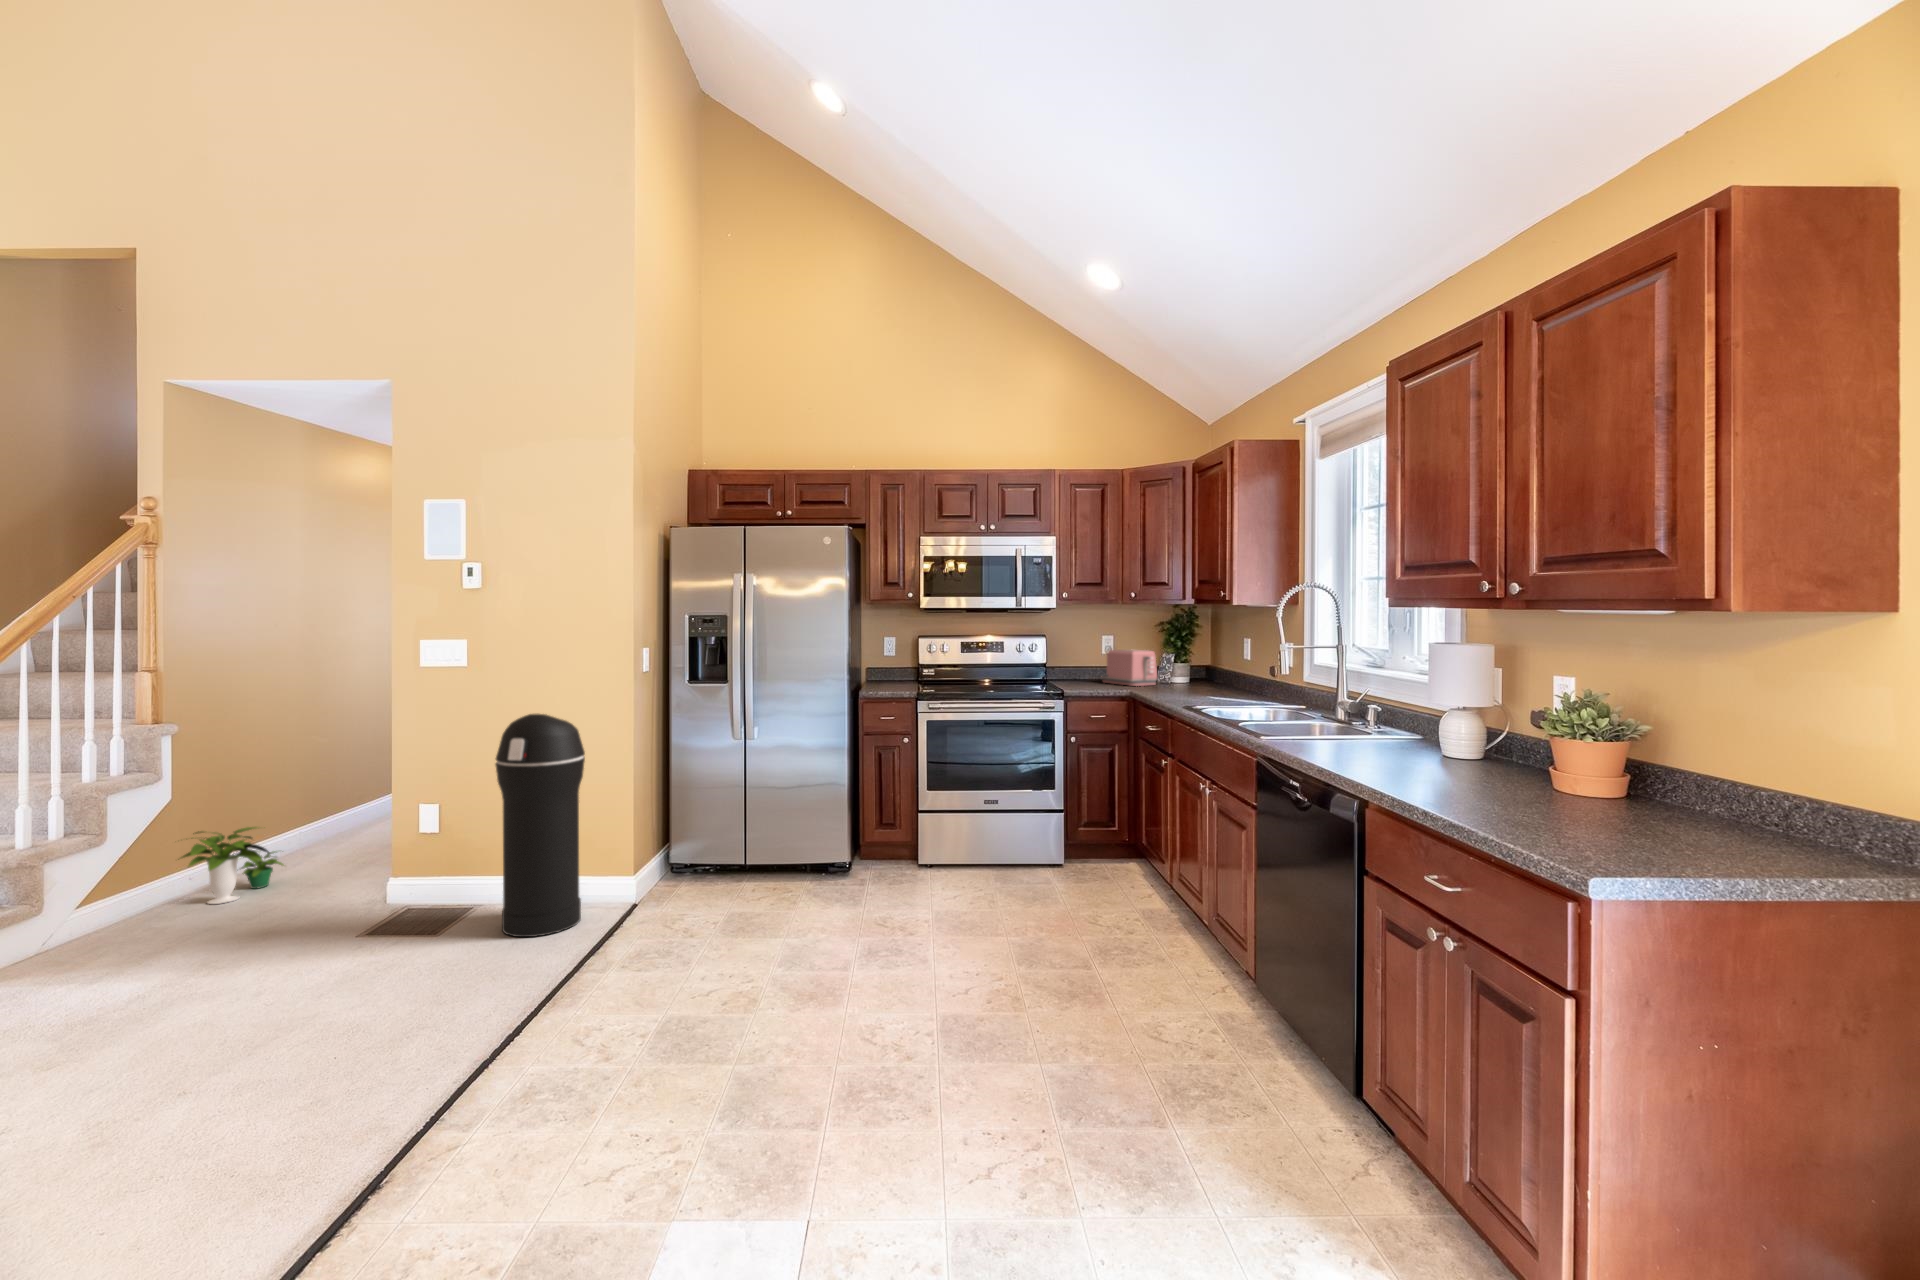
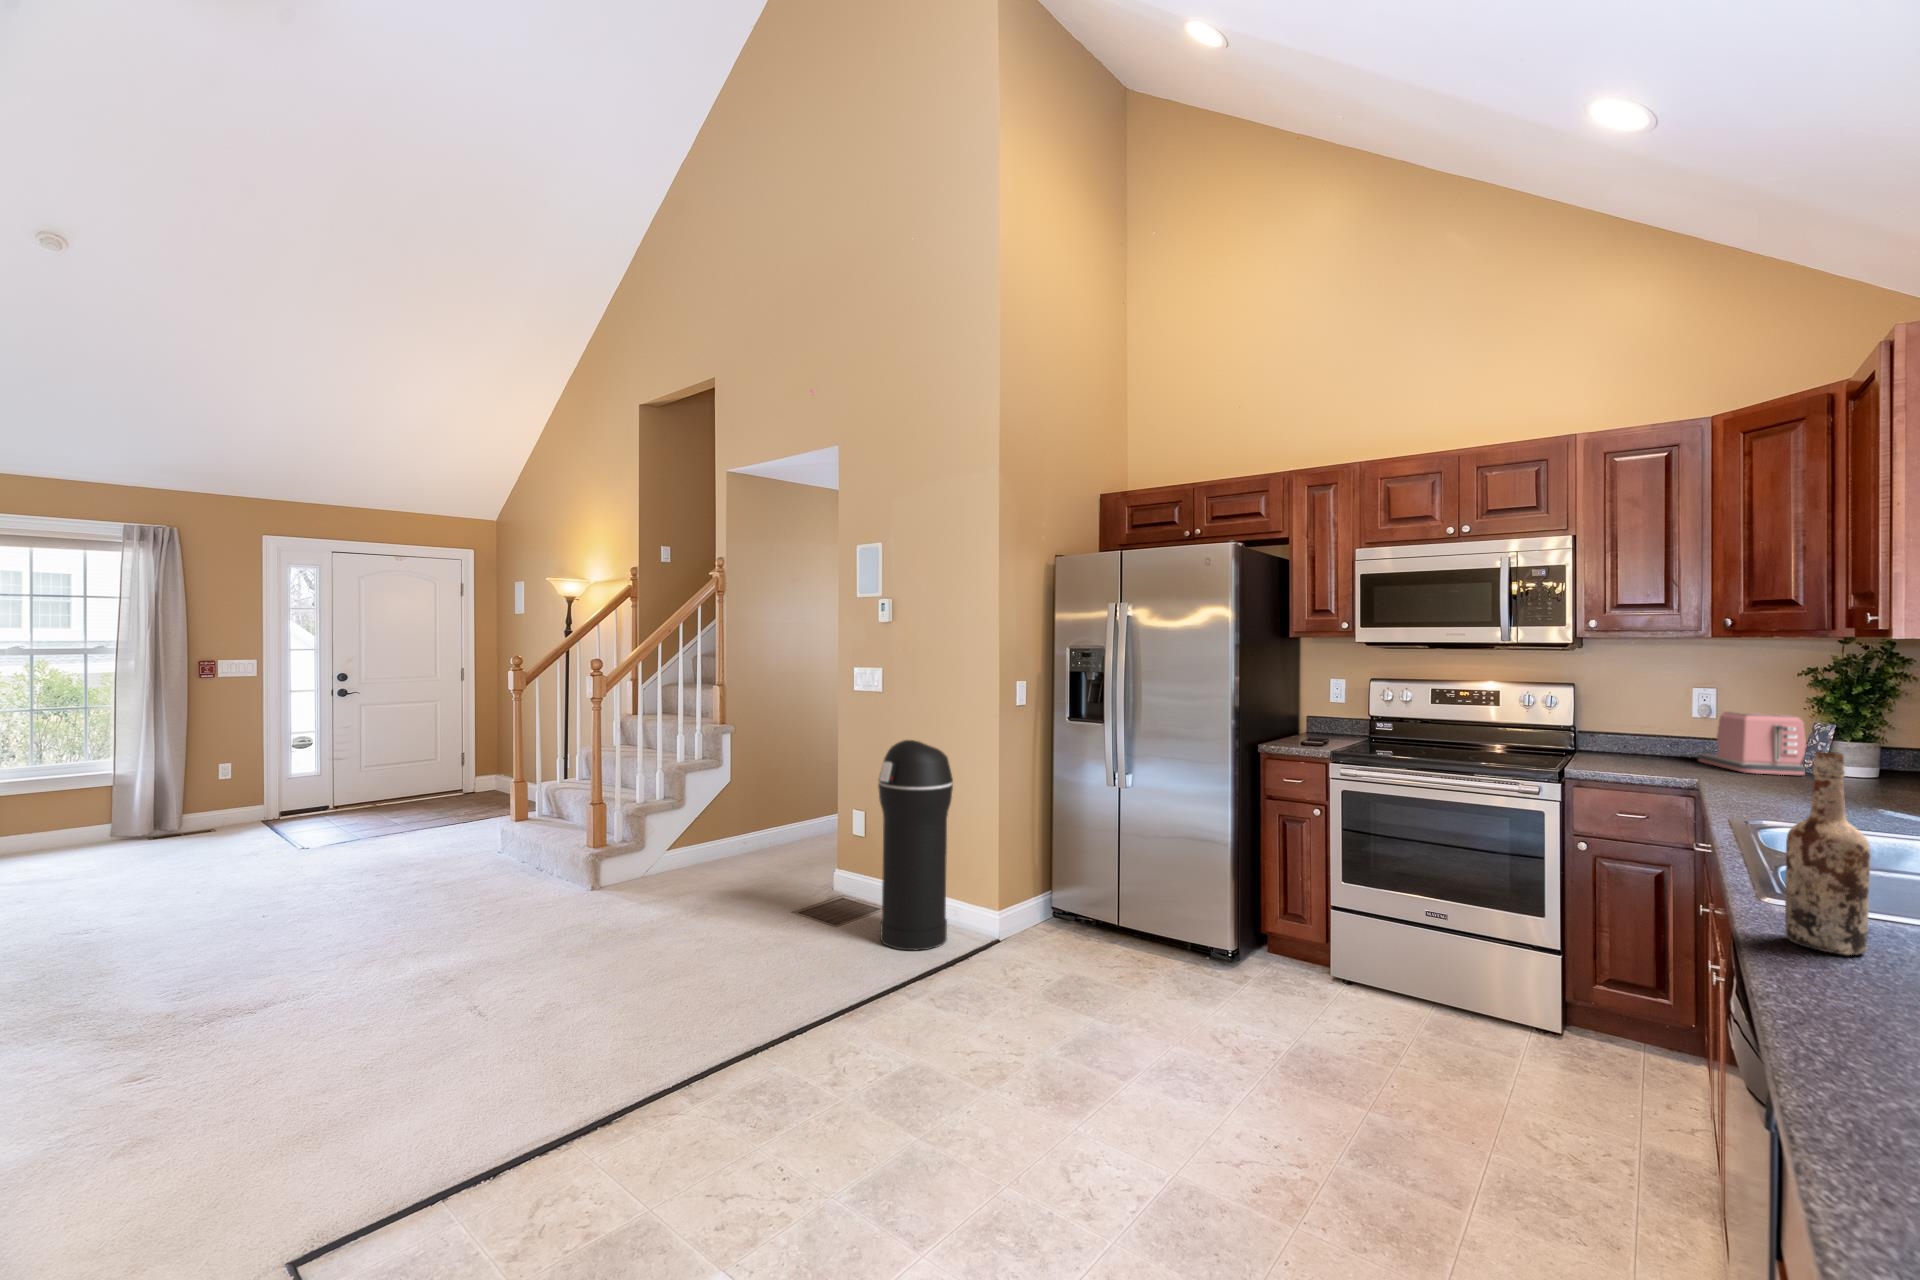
wine bottle: none [1292,654,1325,753] -> present [1785,751,1871,955]
potted plant: present [178,827,284,904] -> none [727,808,796,866]

